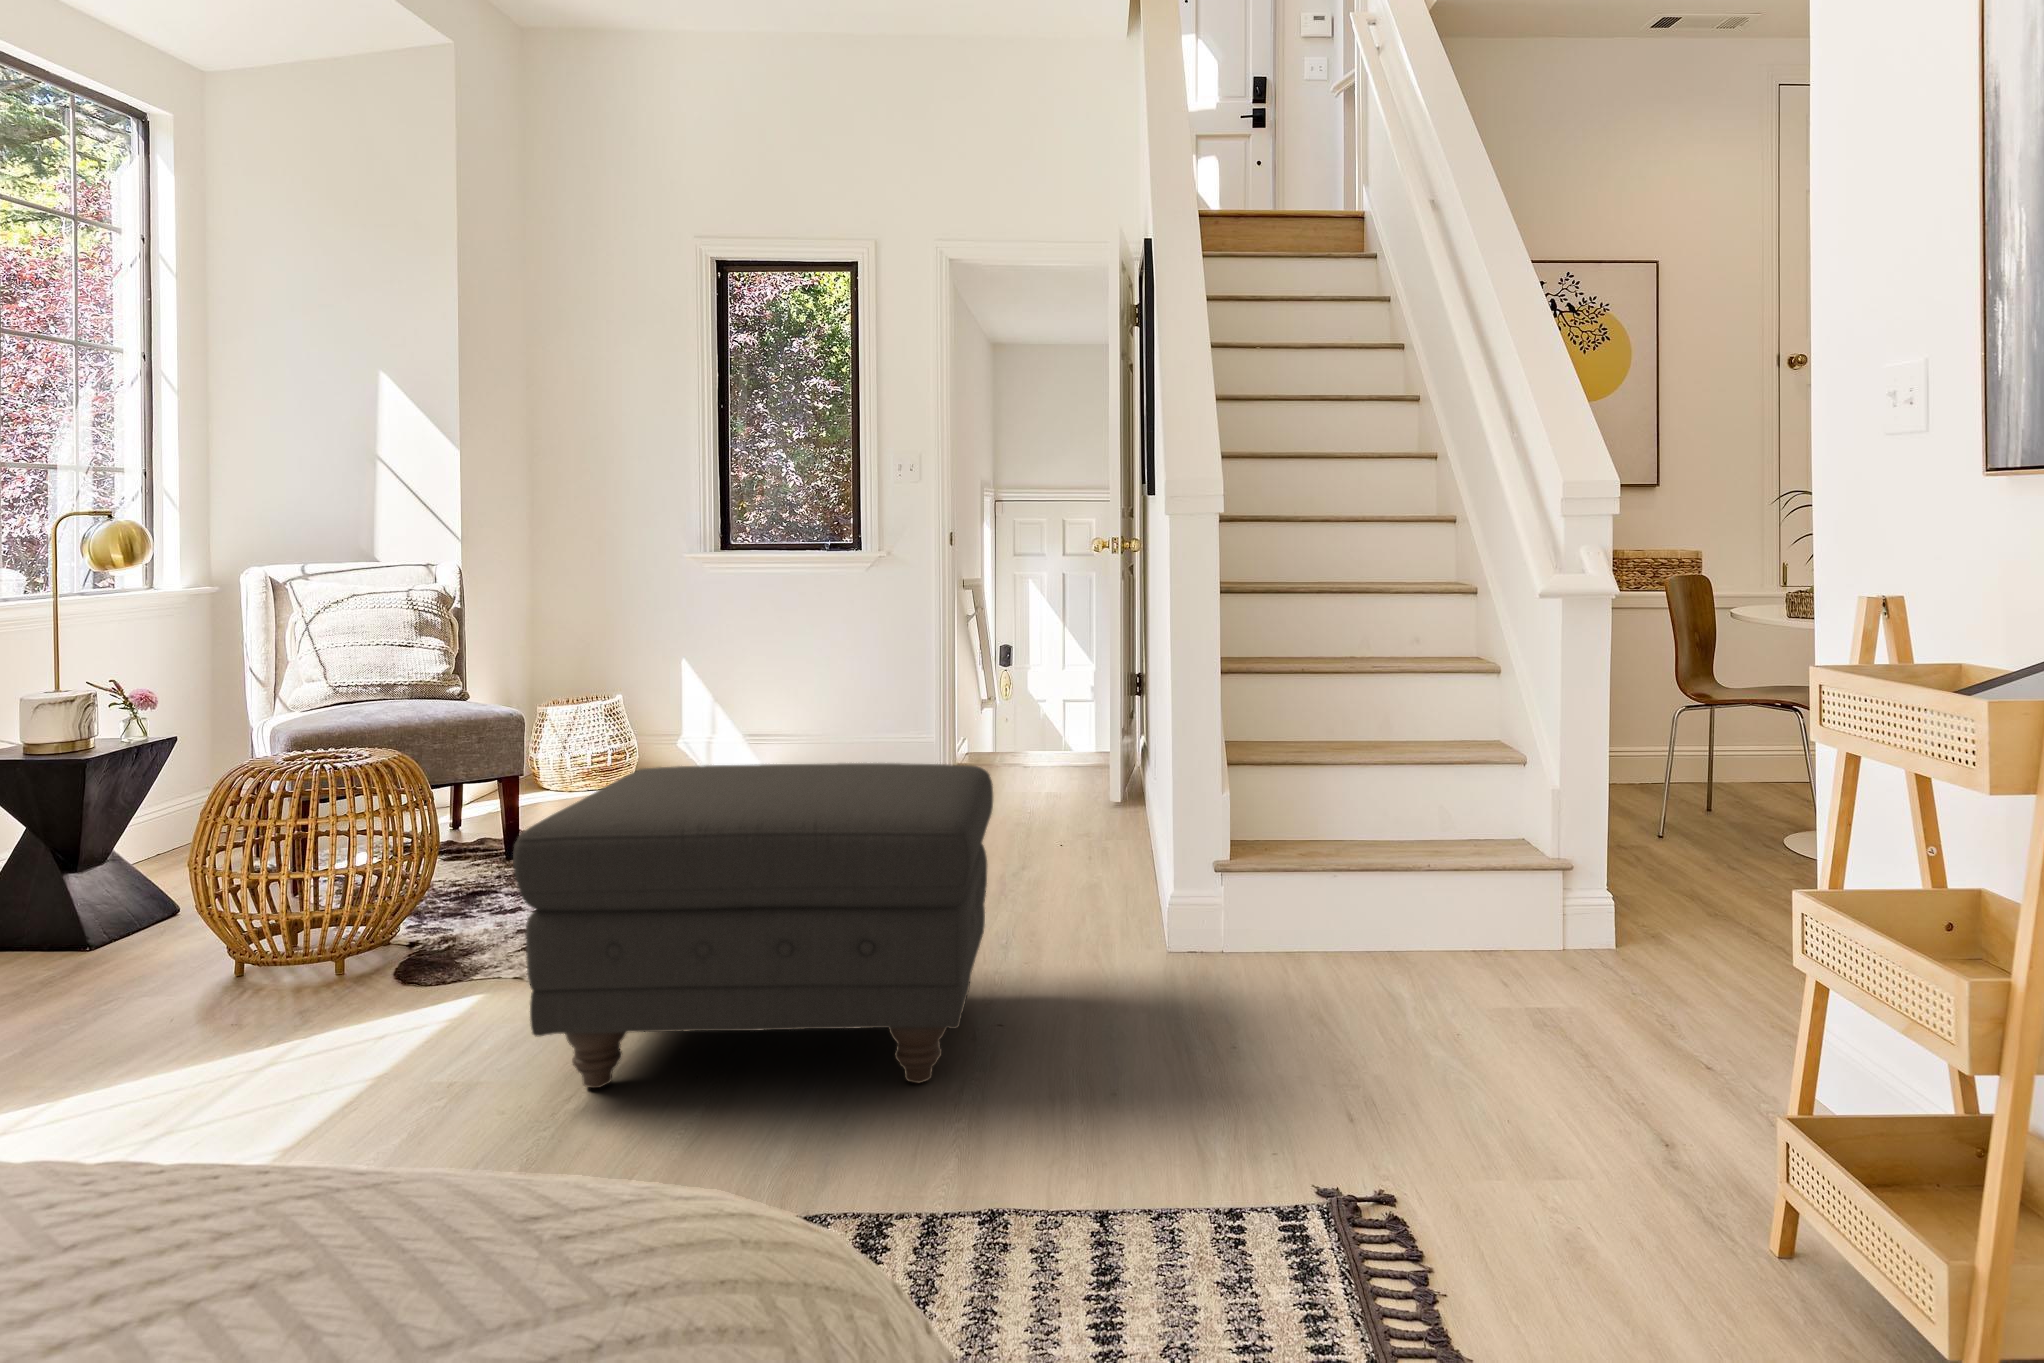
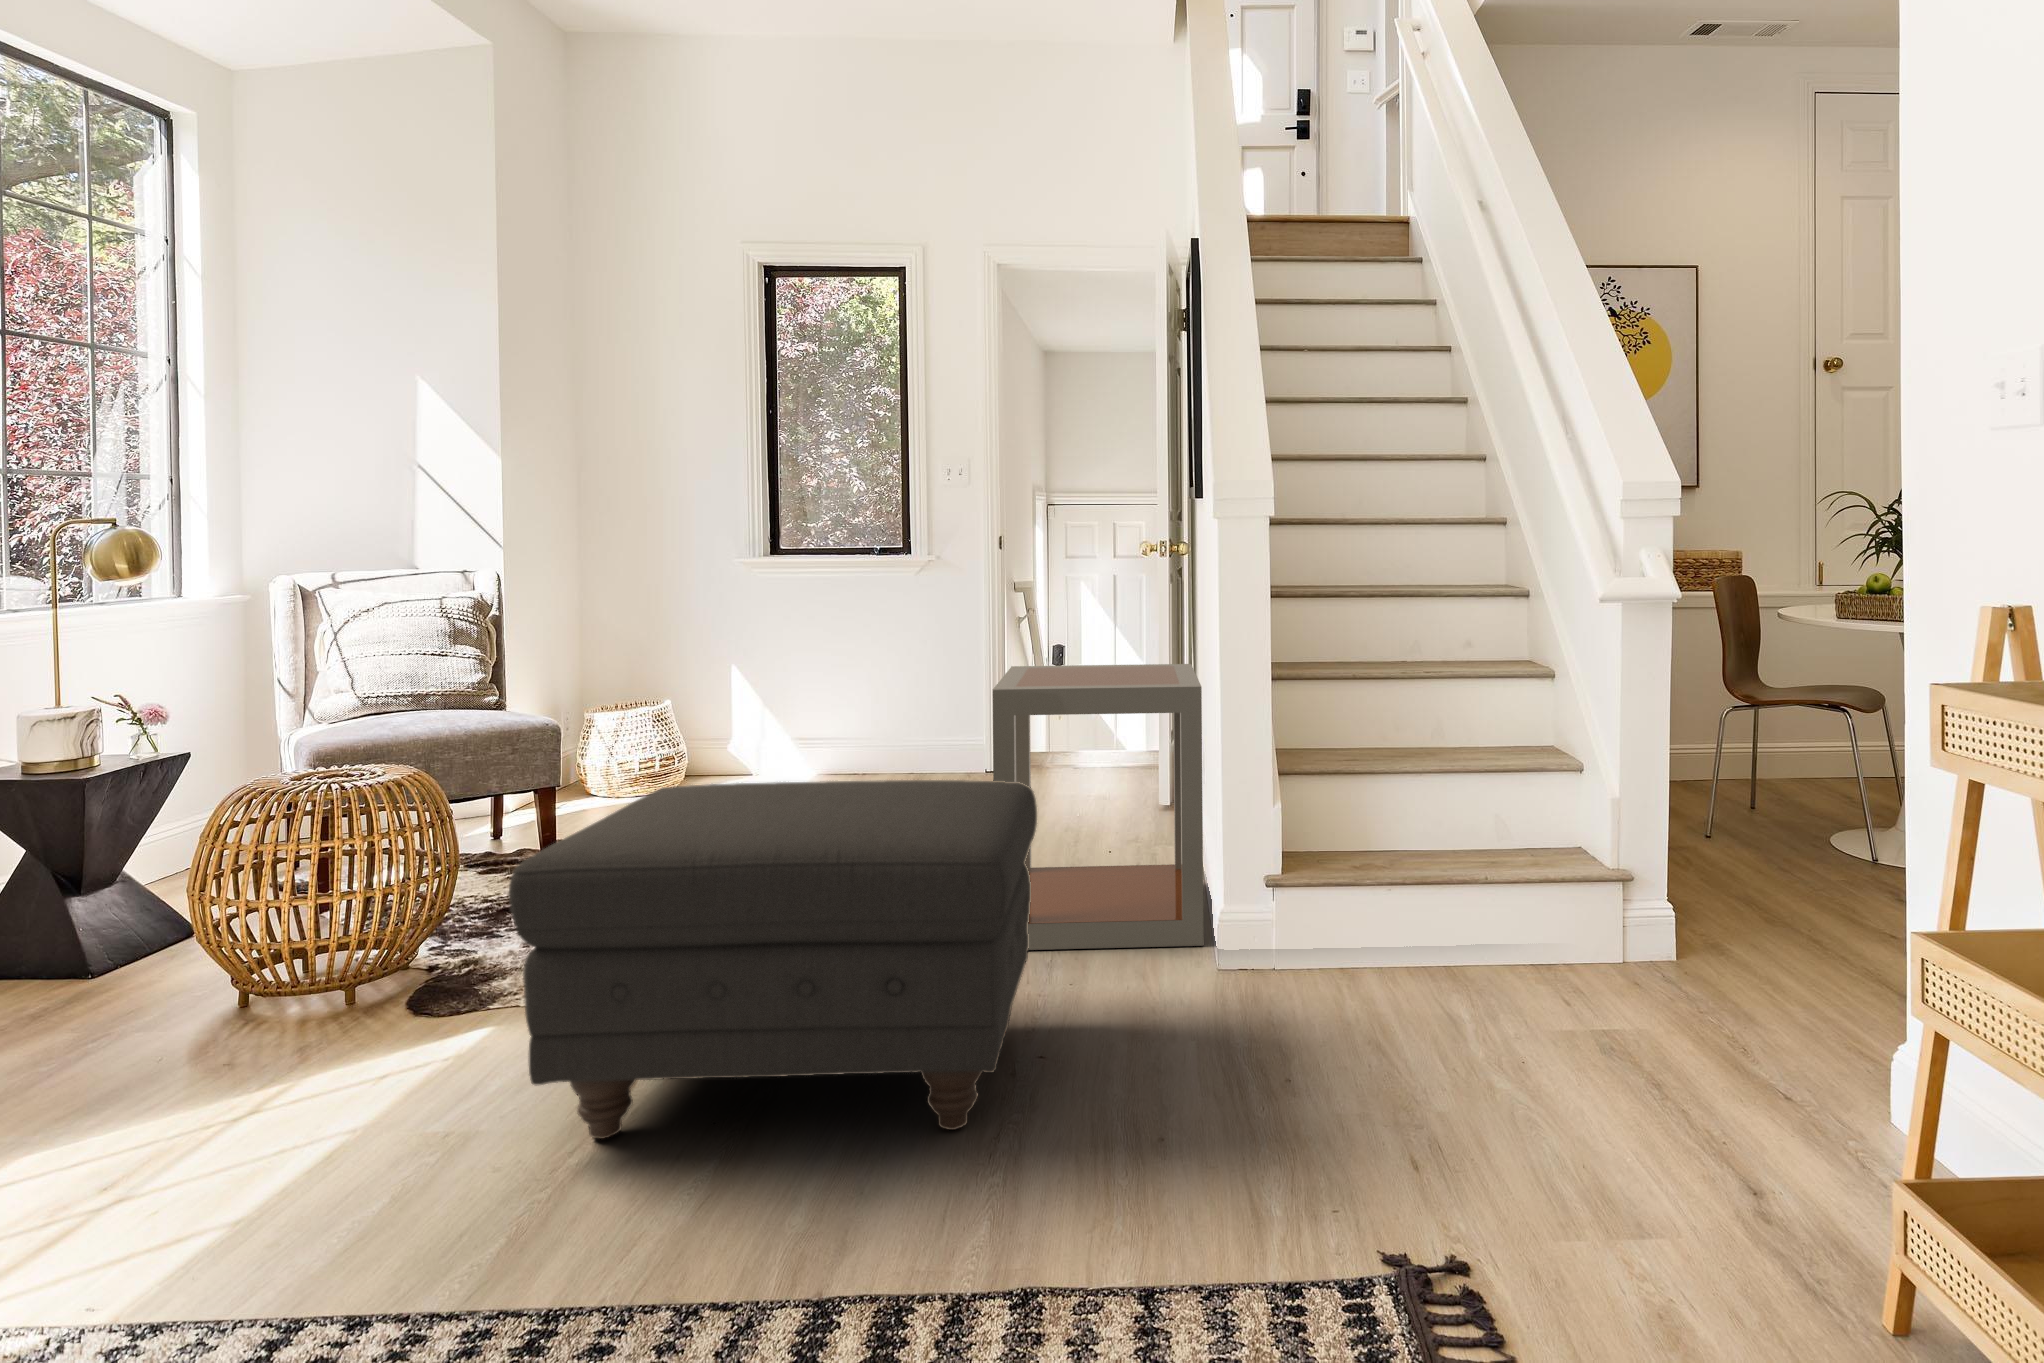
side table: none [948,658,1150,931] -> present [993,664,1204,950]

